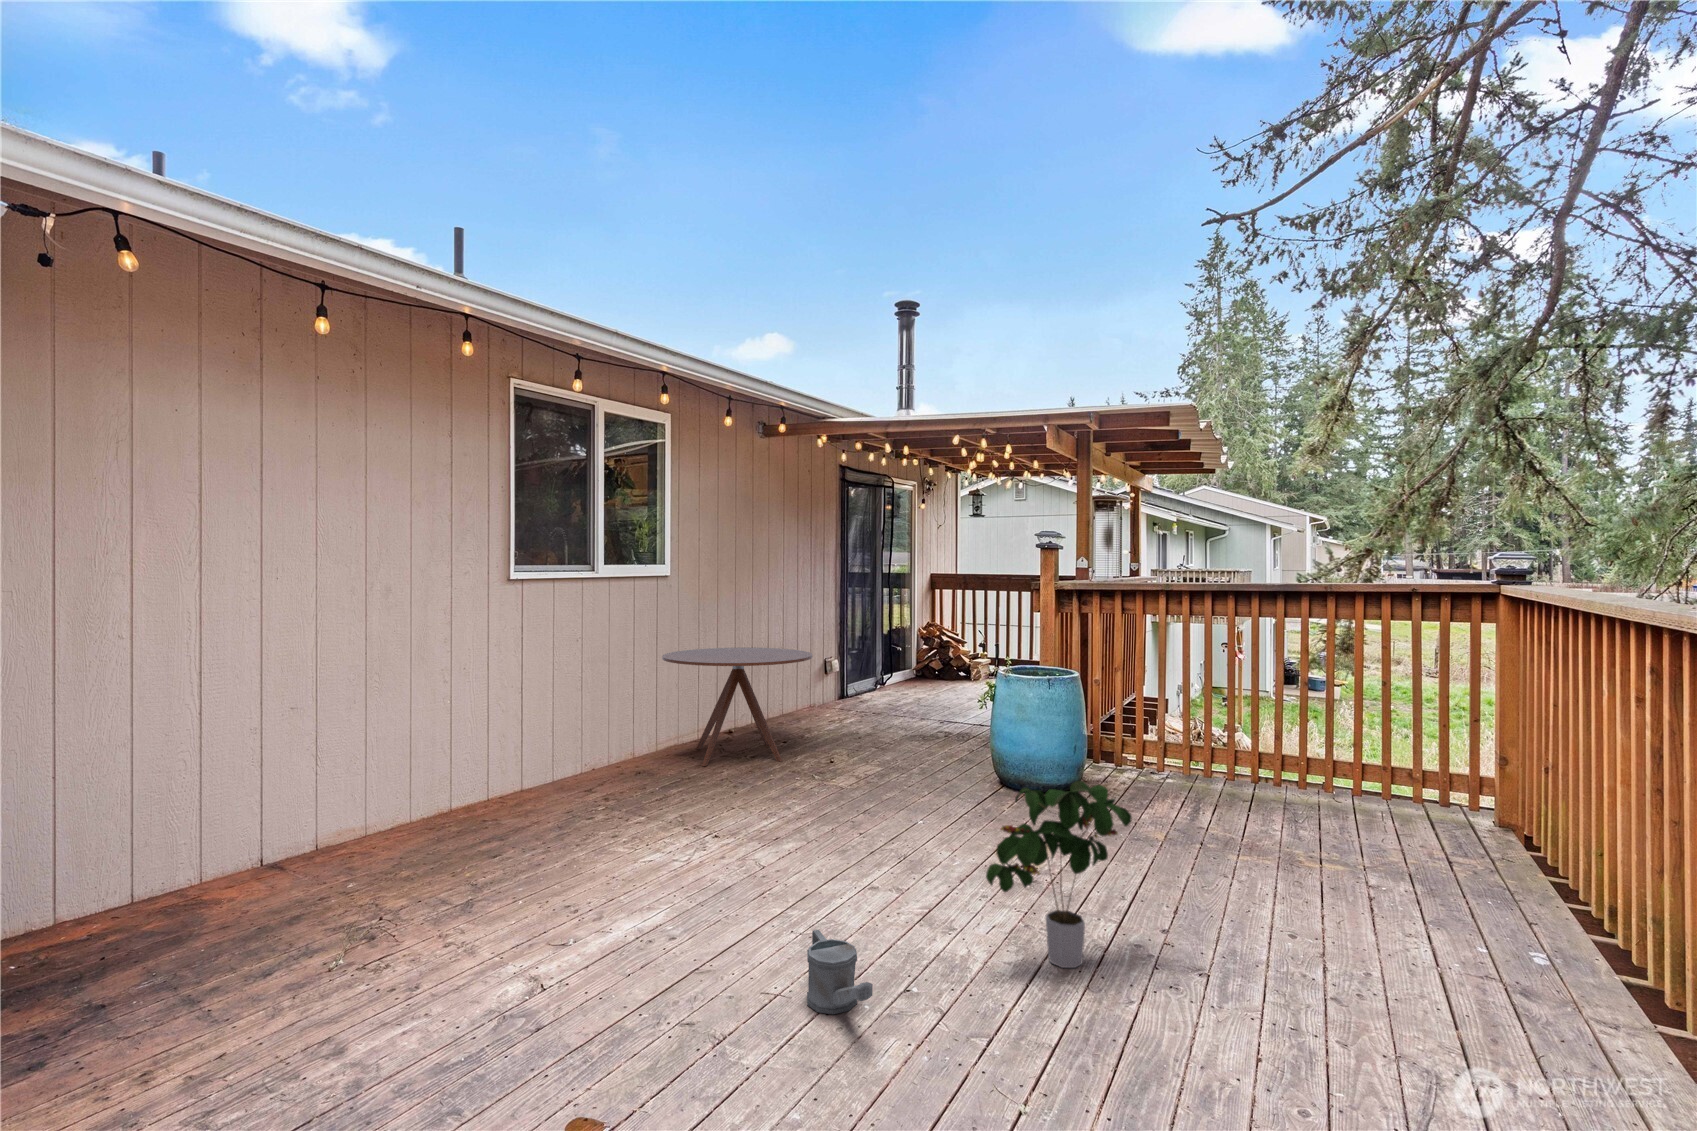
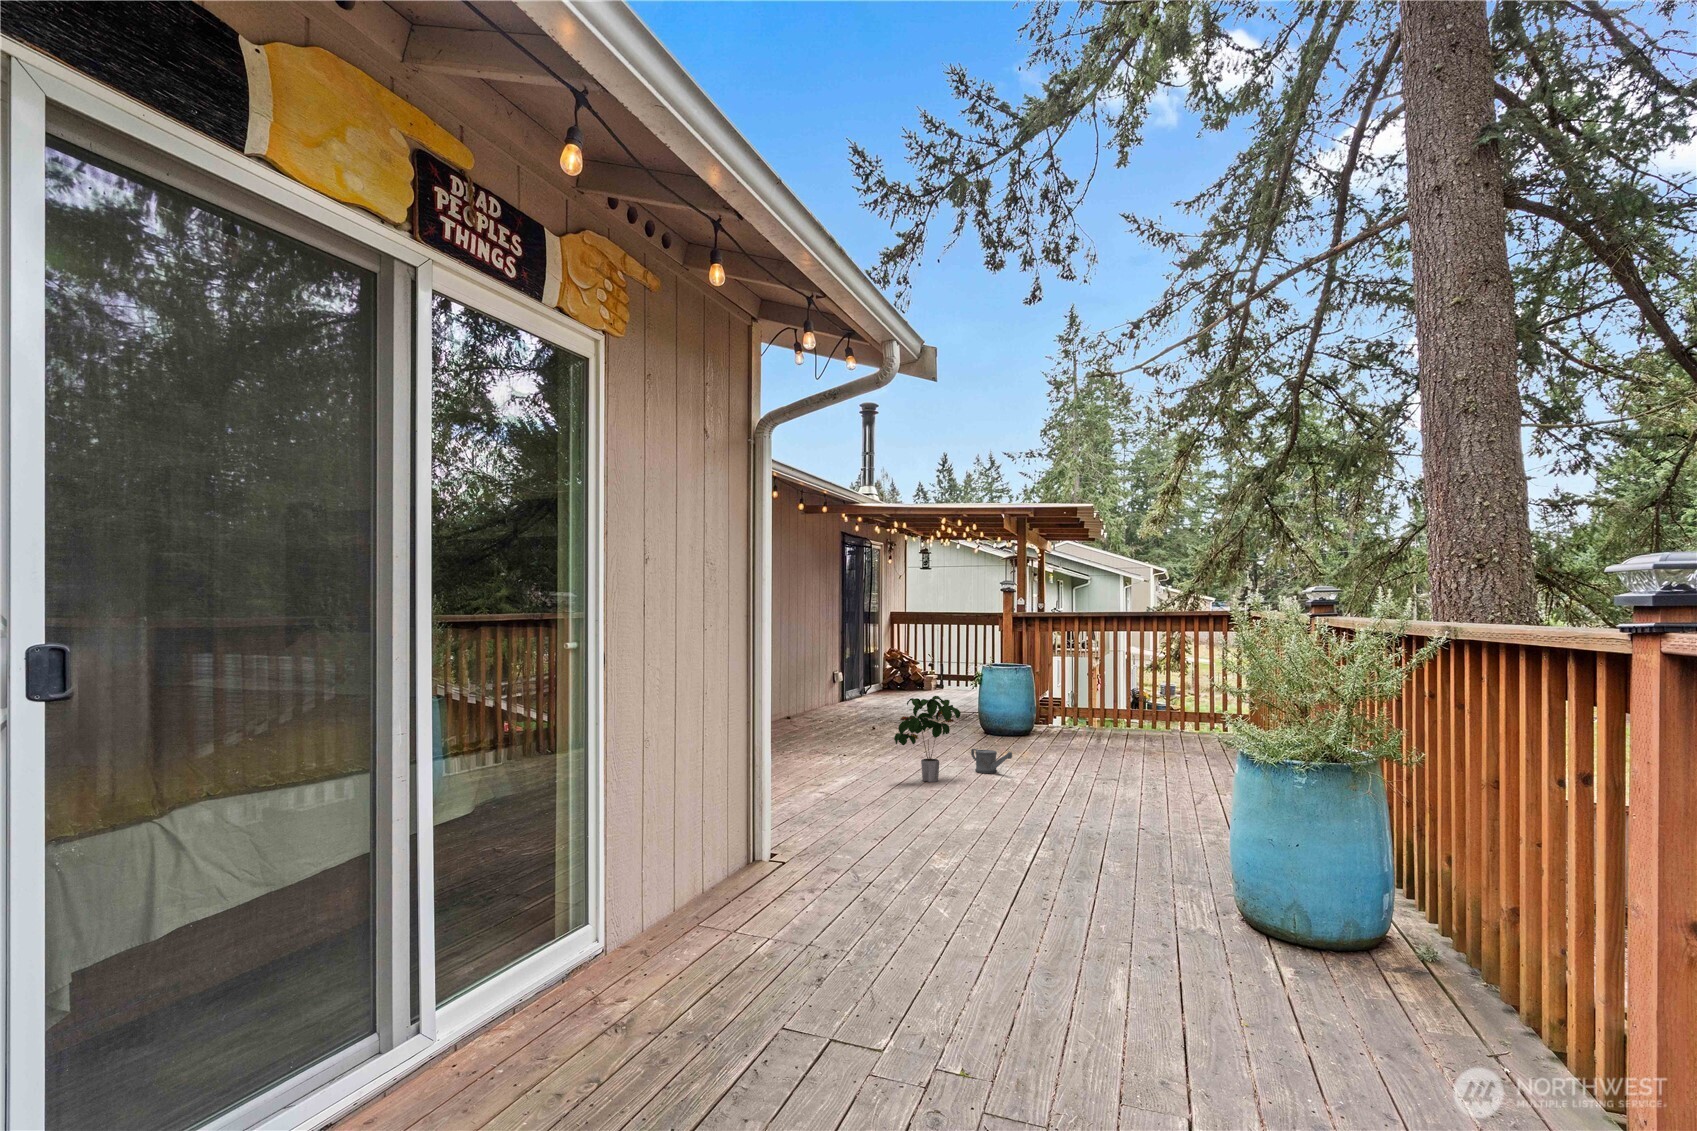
round table: present [662,648,812,766] -> none [772,657,868,728]
potted plant: present [986,781,1132,968] -> present [894,696,960,782]

